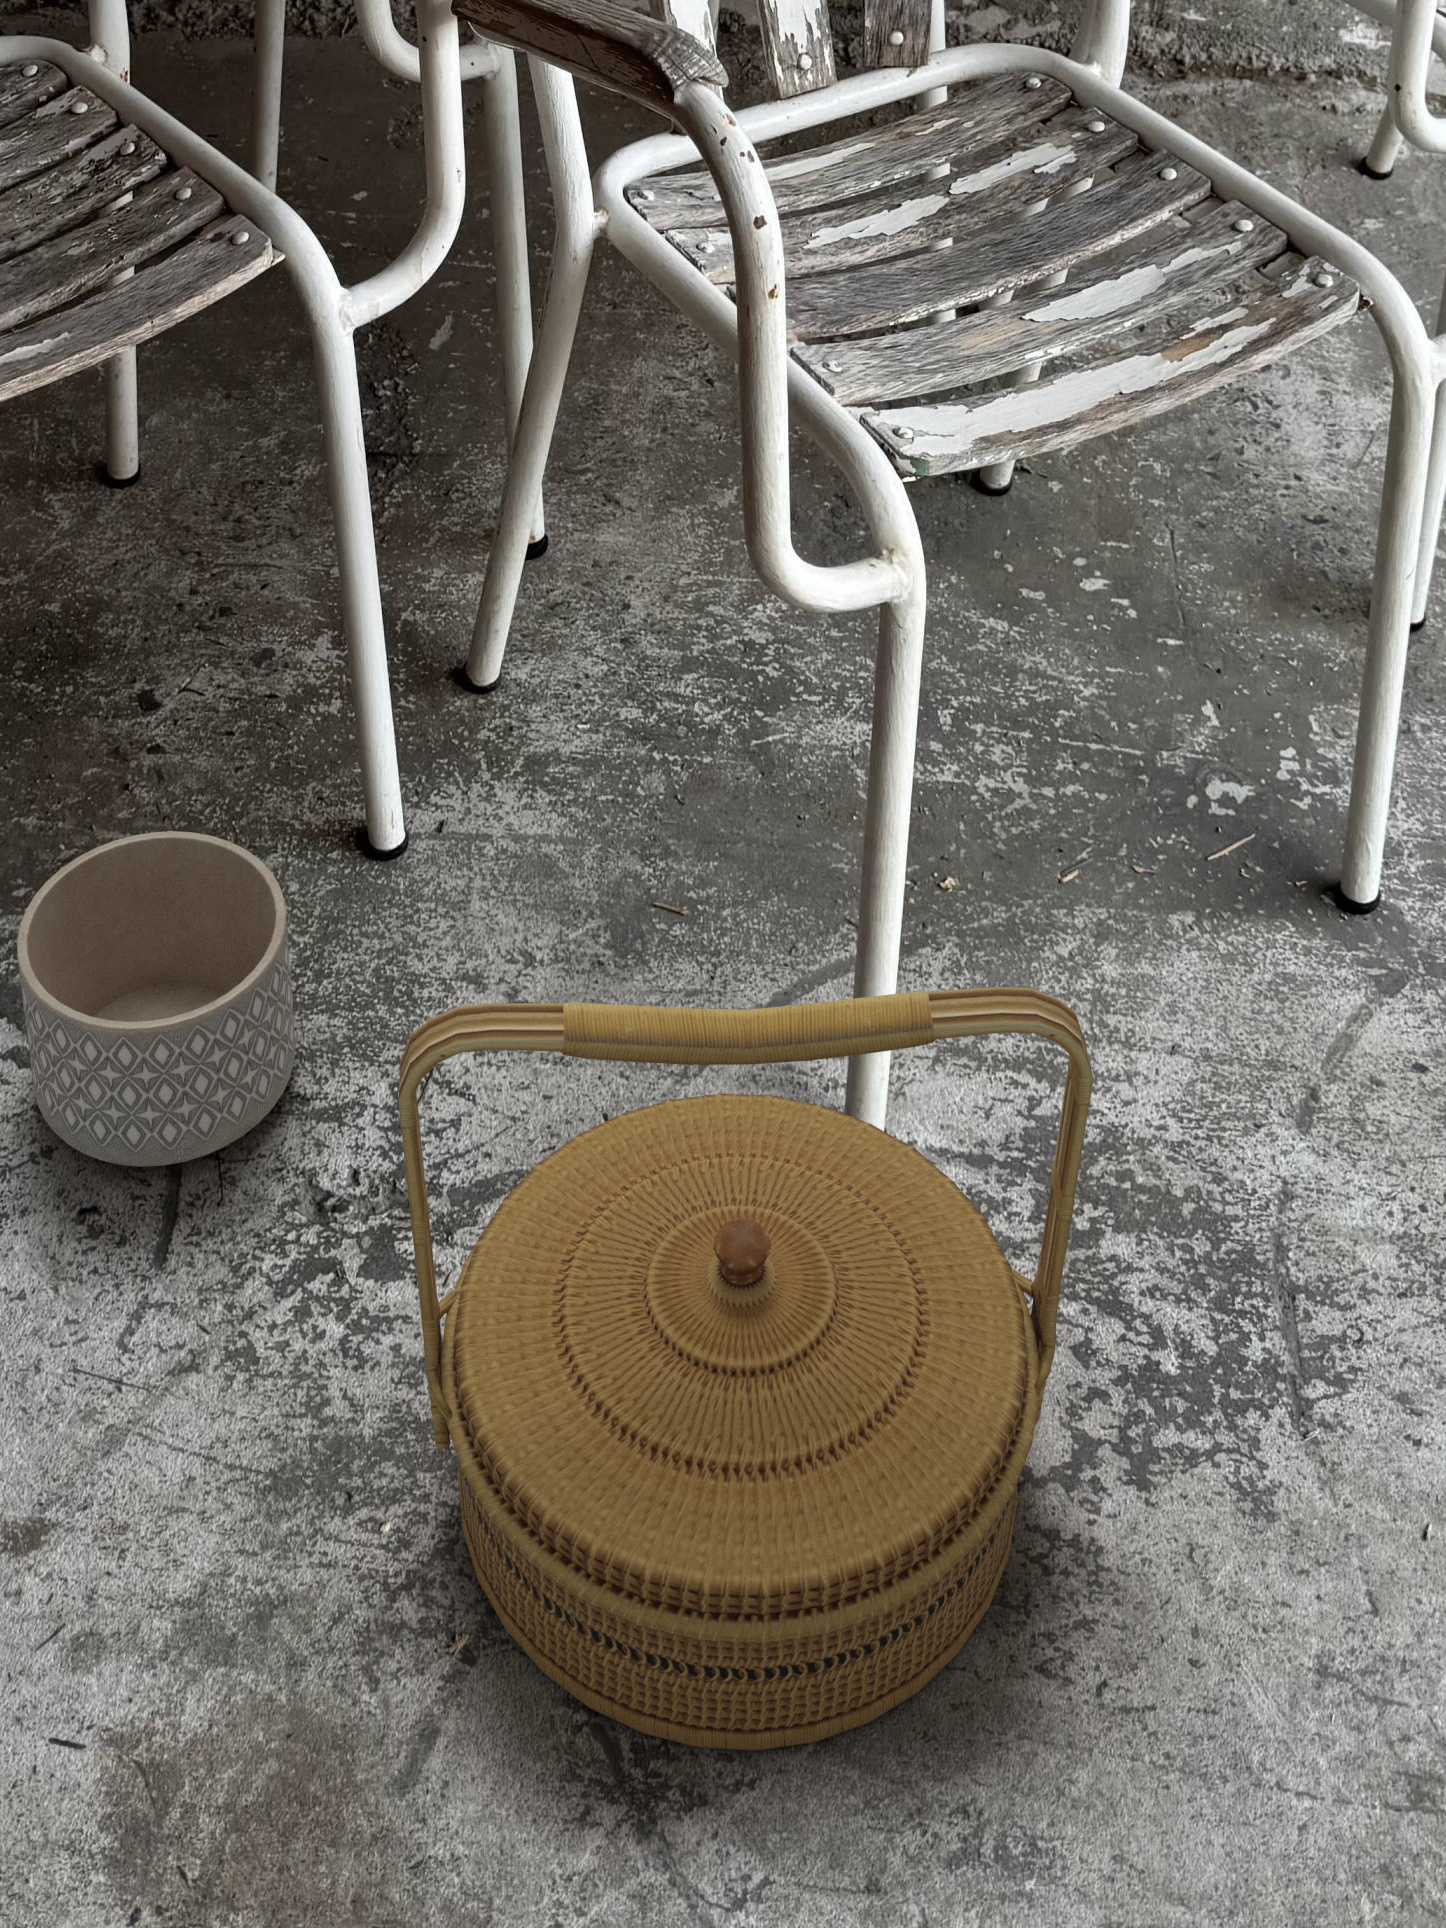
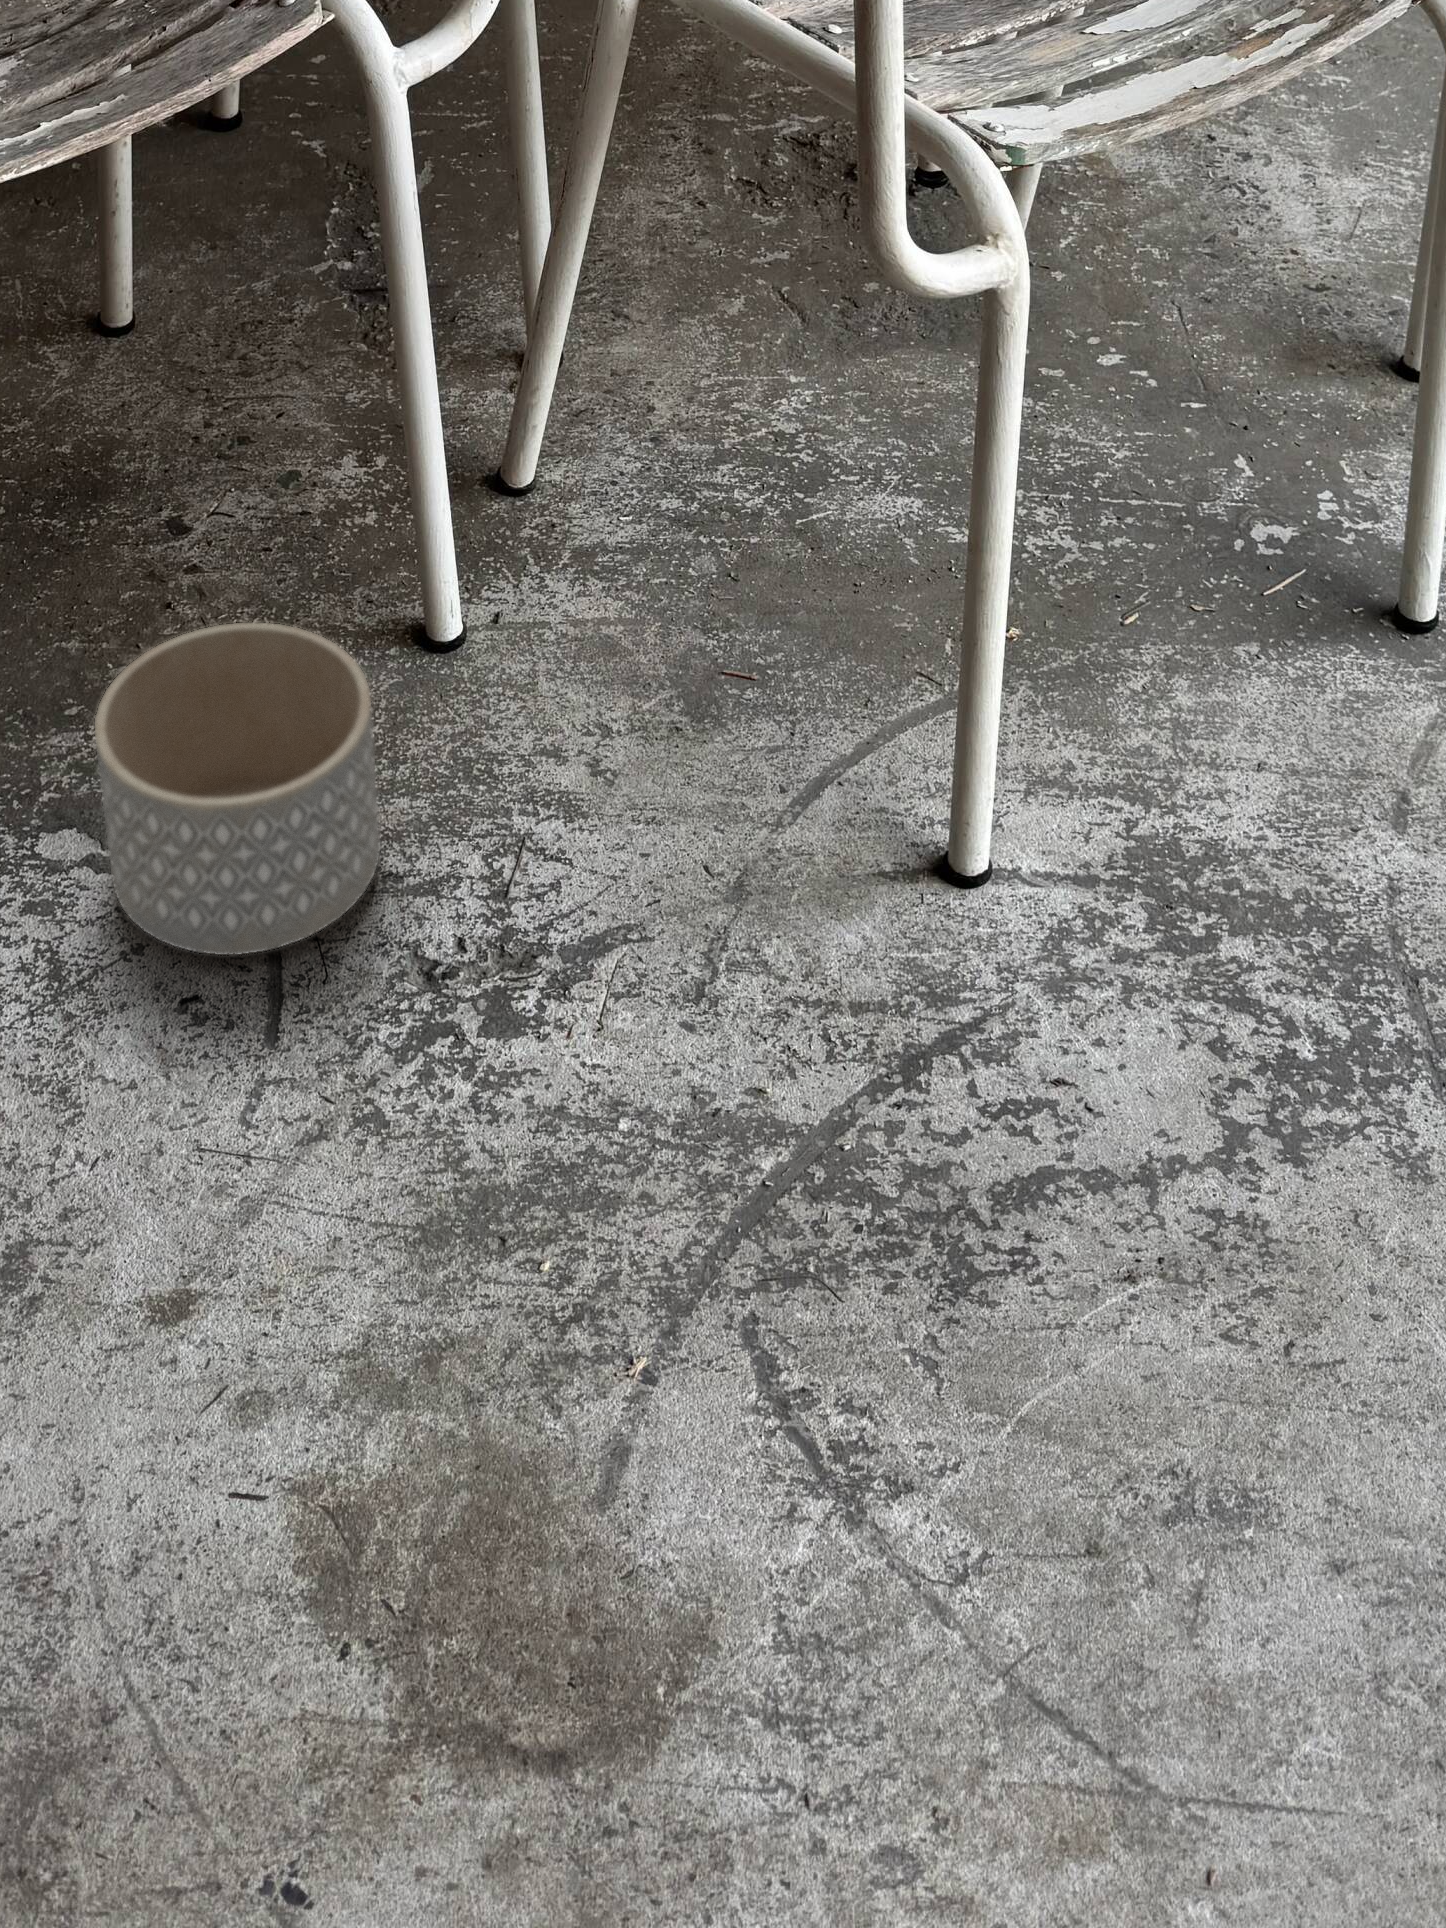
basket: present [398,987,1094,1751] -> none [556,641,1254,1436]

